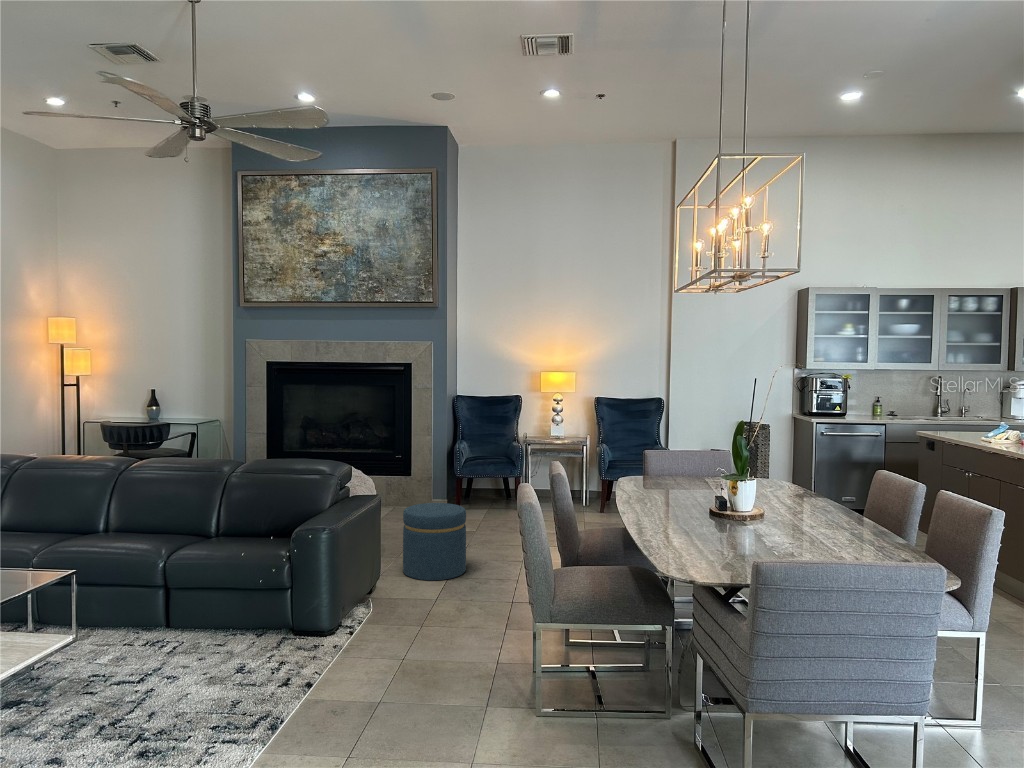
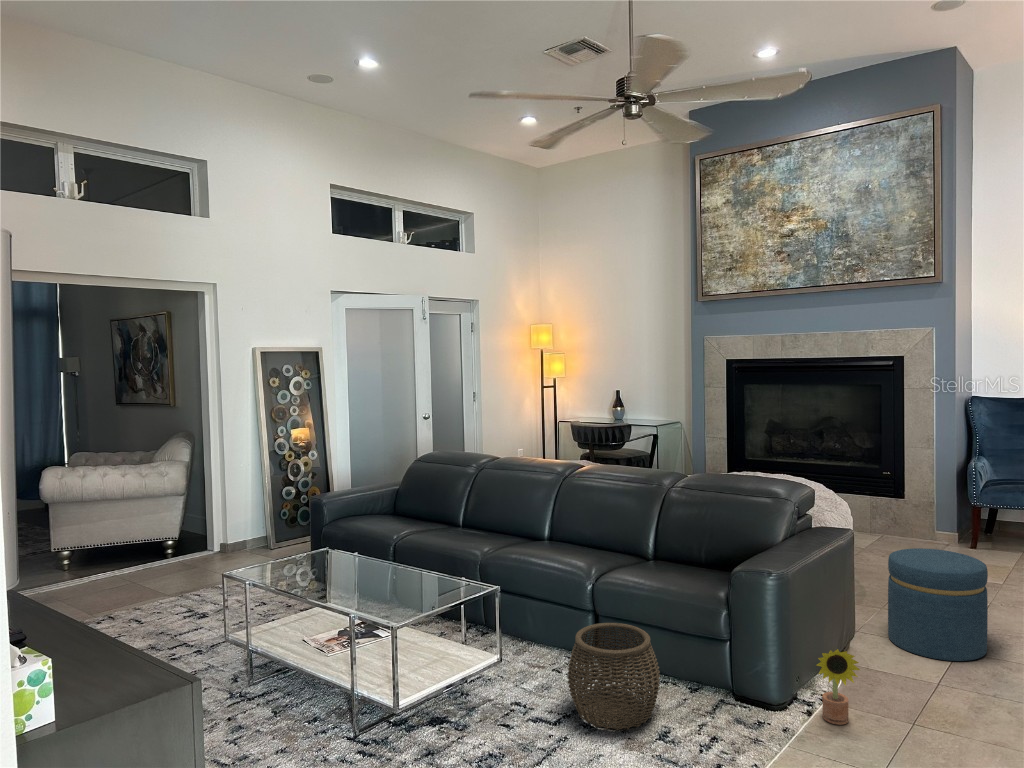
decorative plant: none [358,575,389,633] -> present [816,649,860,725]
woven basket: none [146,588,234,680] -> present [567,623,660,730]

